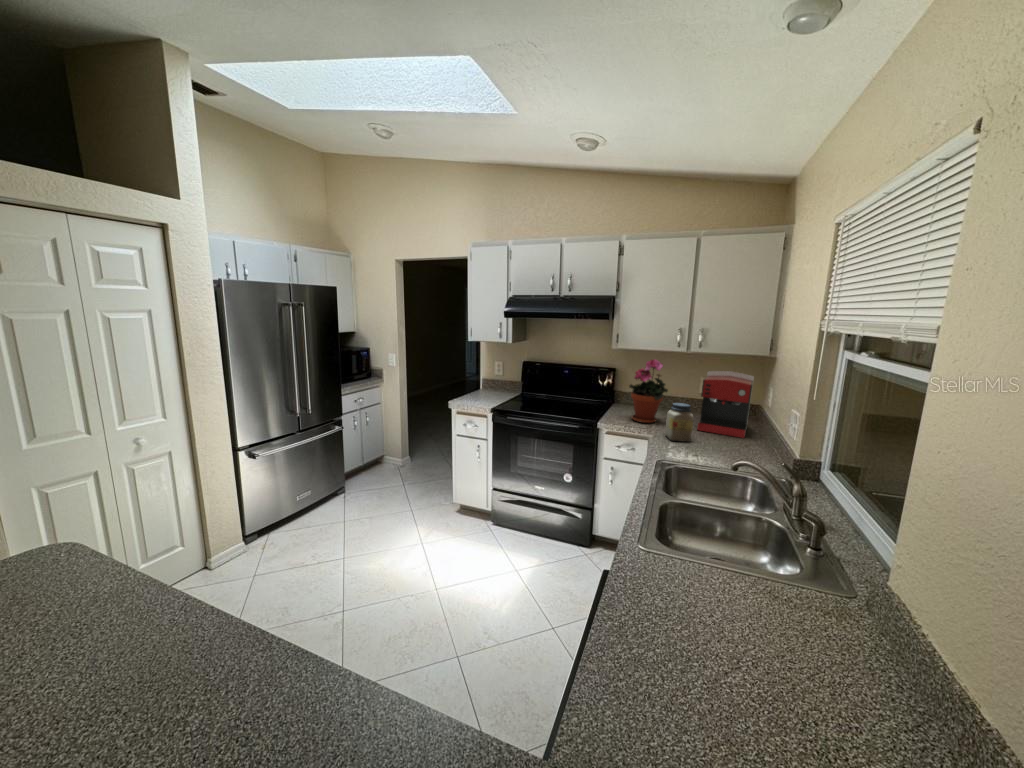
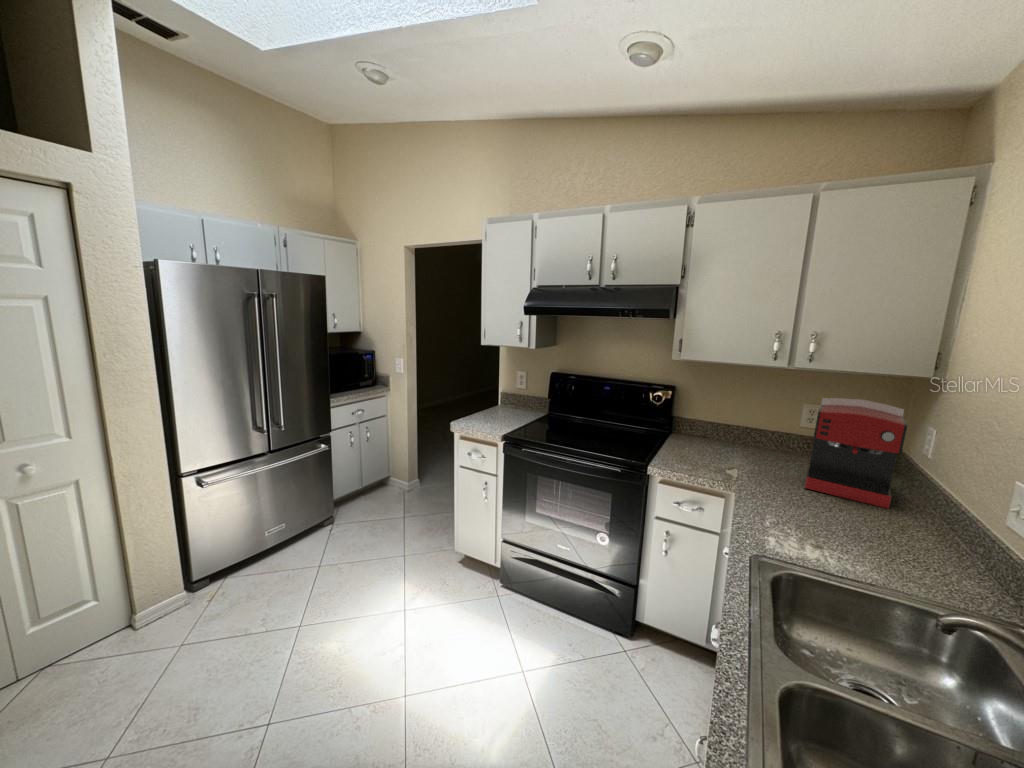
potted plant: present [629,359,668,423] -> none [696,377,757,471]
jar: present [665,403,694,442] -> none [755,448,805,512]

